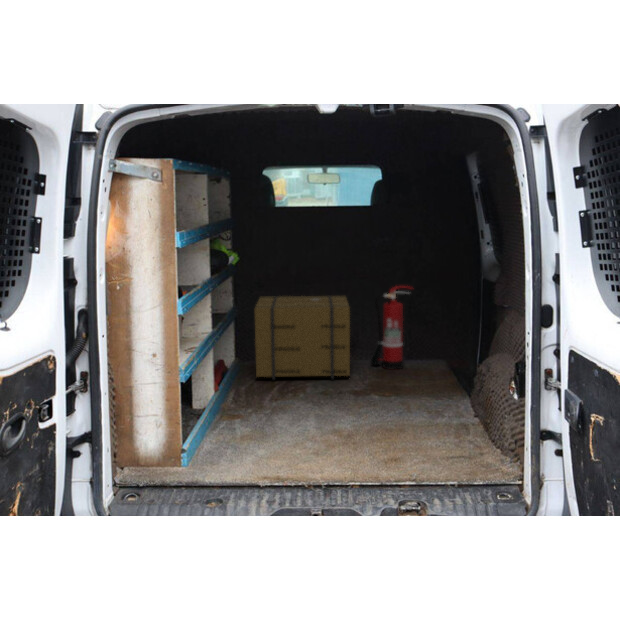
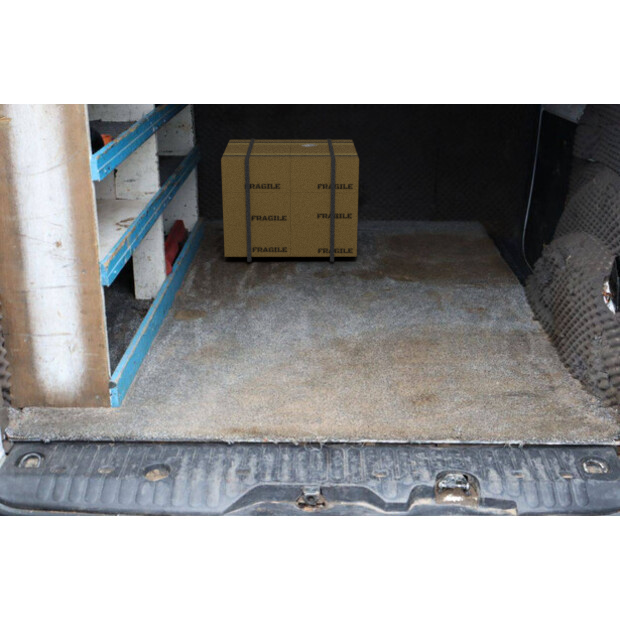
fire extinguisher: present [371,286,408,369] -> none [384,127,450,246]

